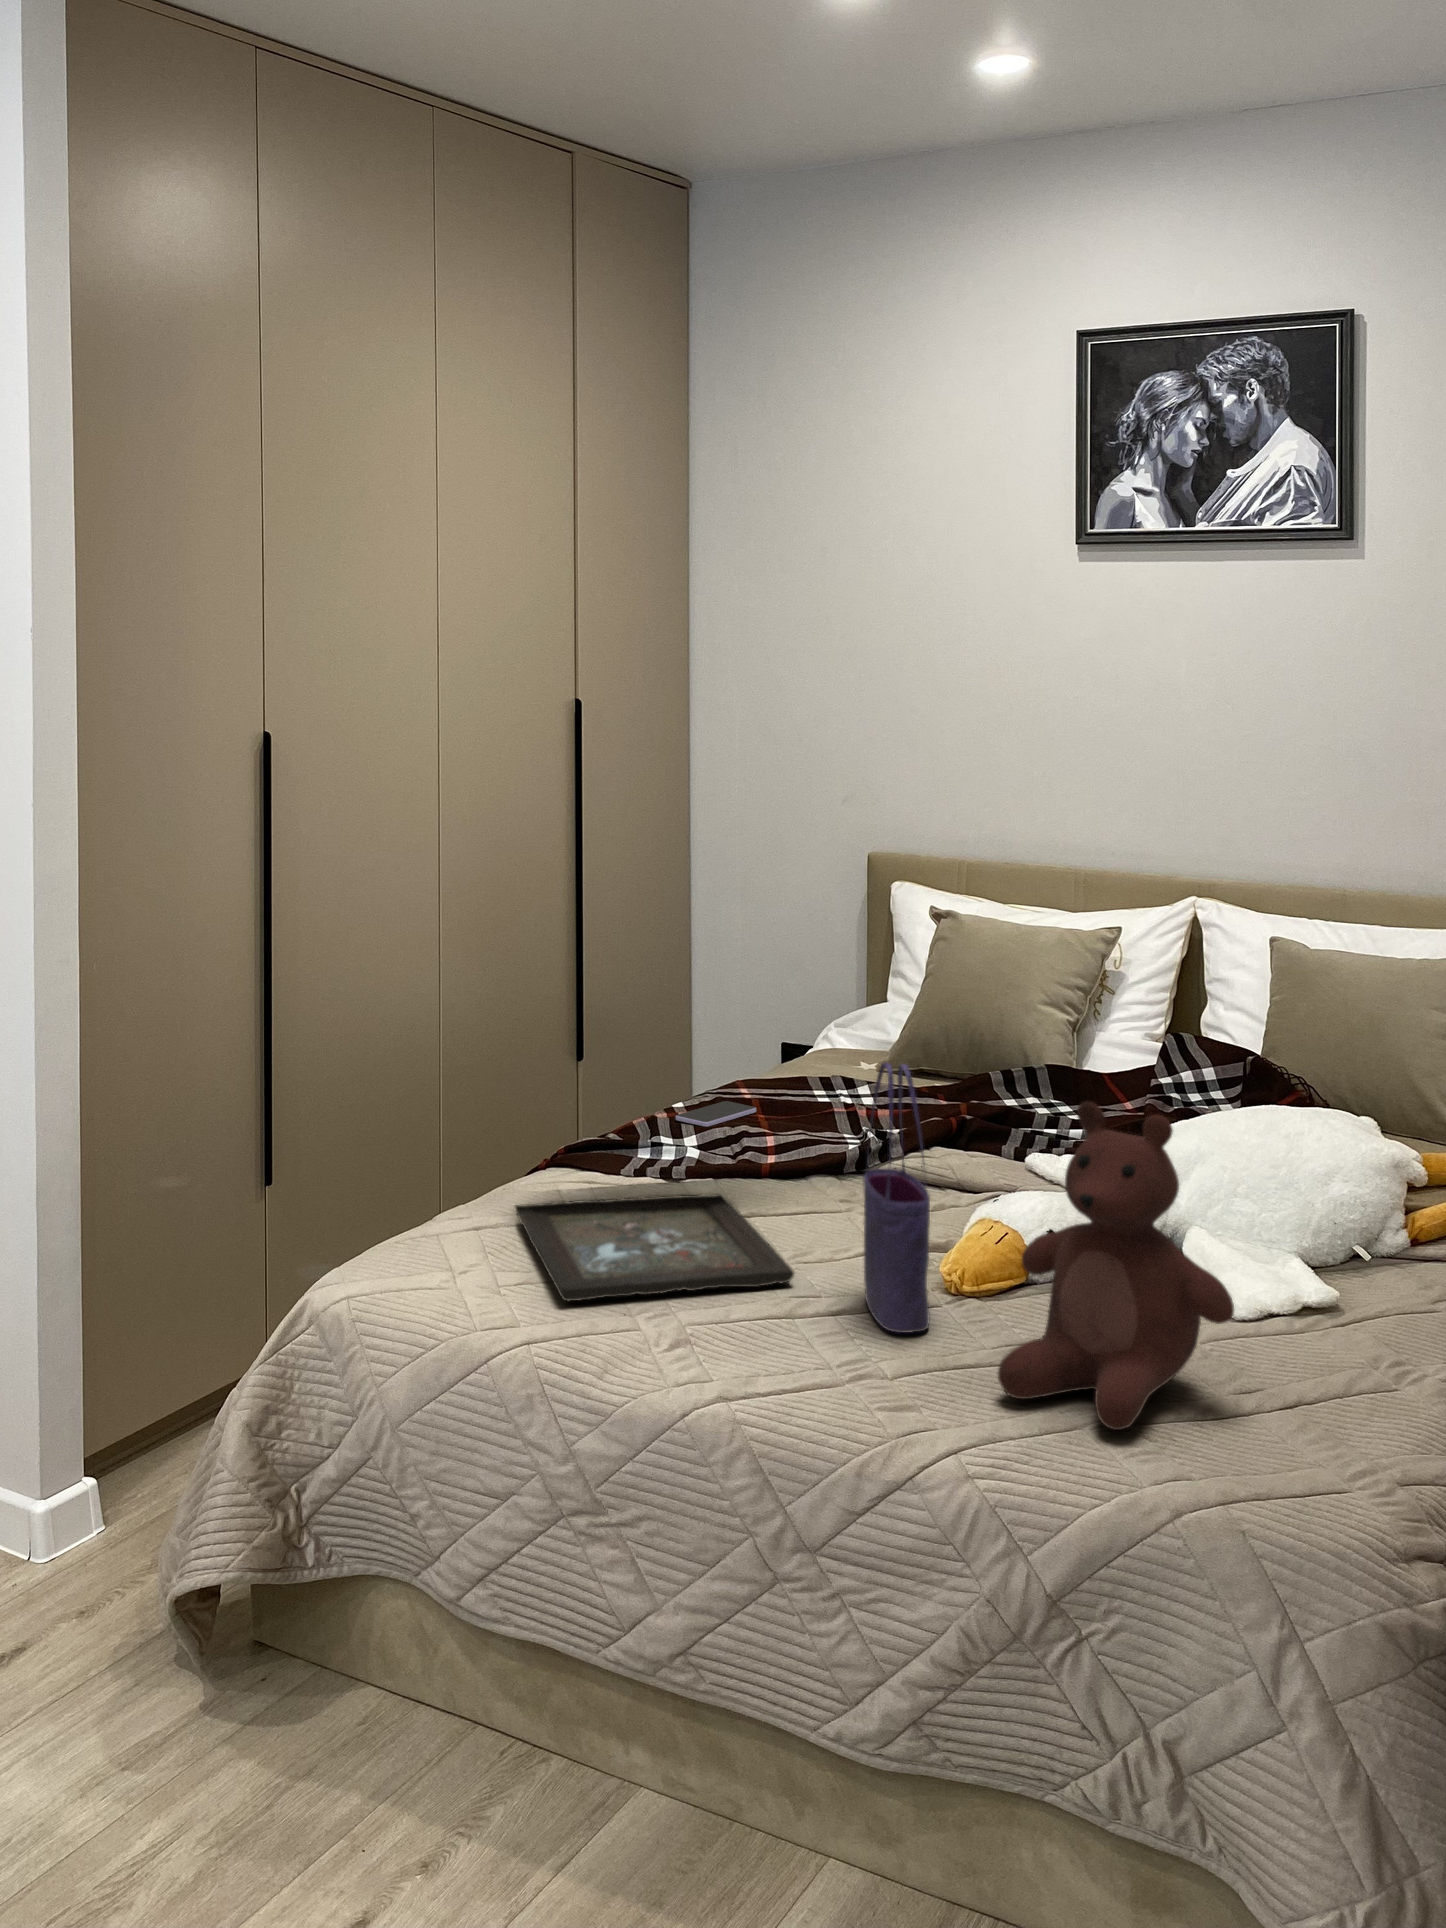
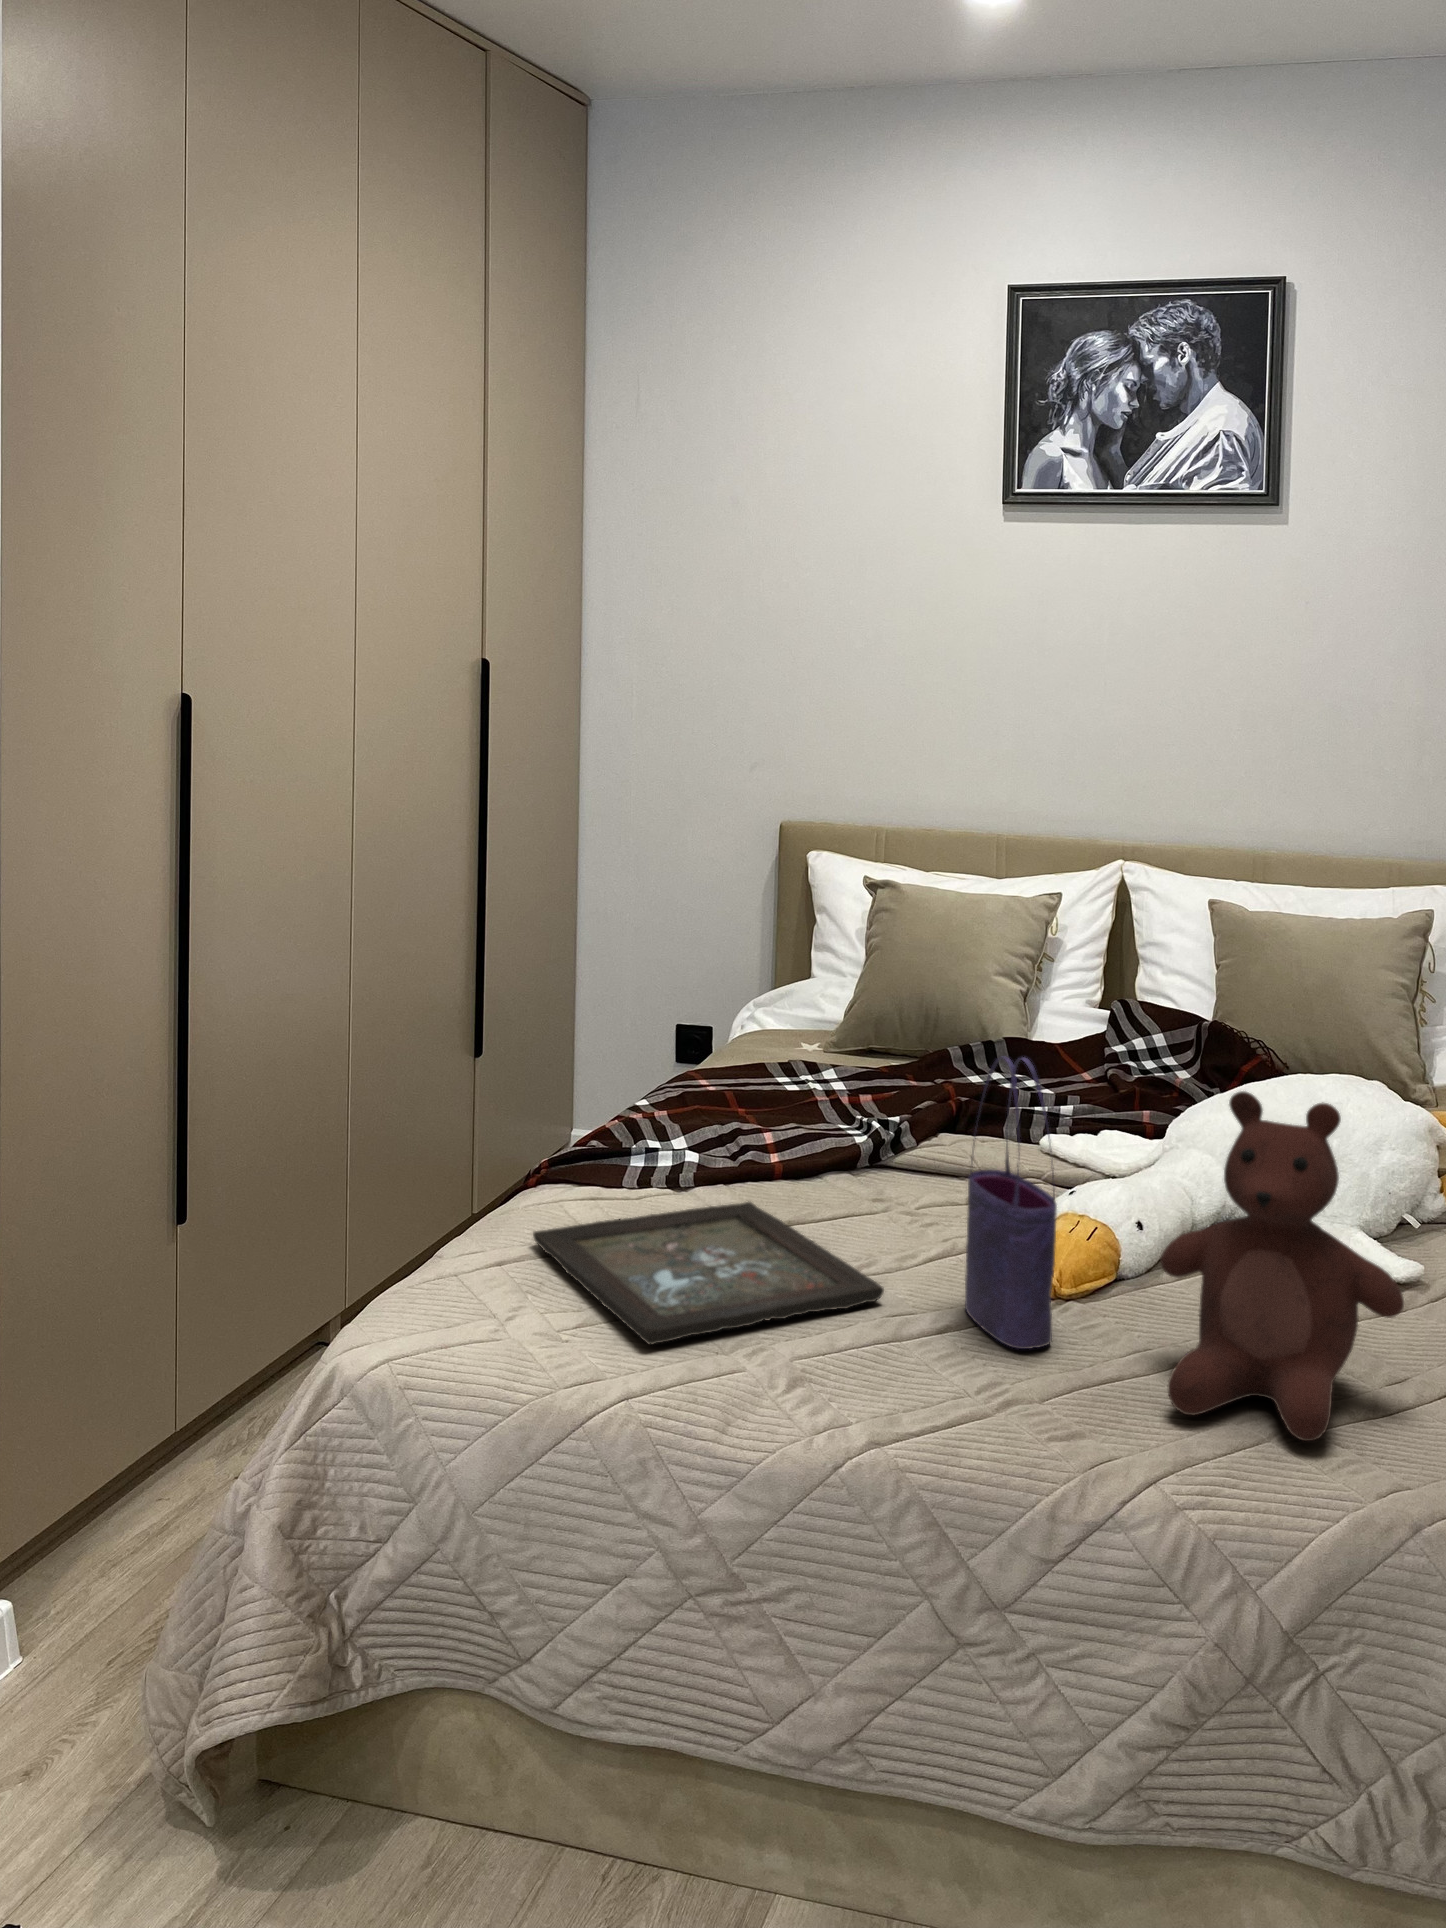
smartphone: present [676,1101,756,1127] -> none [658,1094,737,1125]

